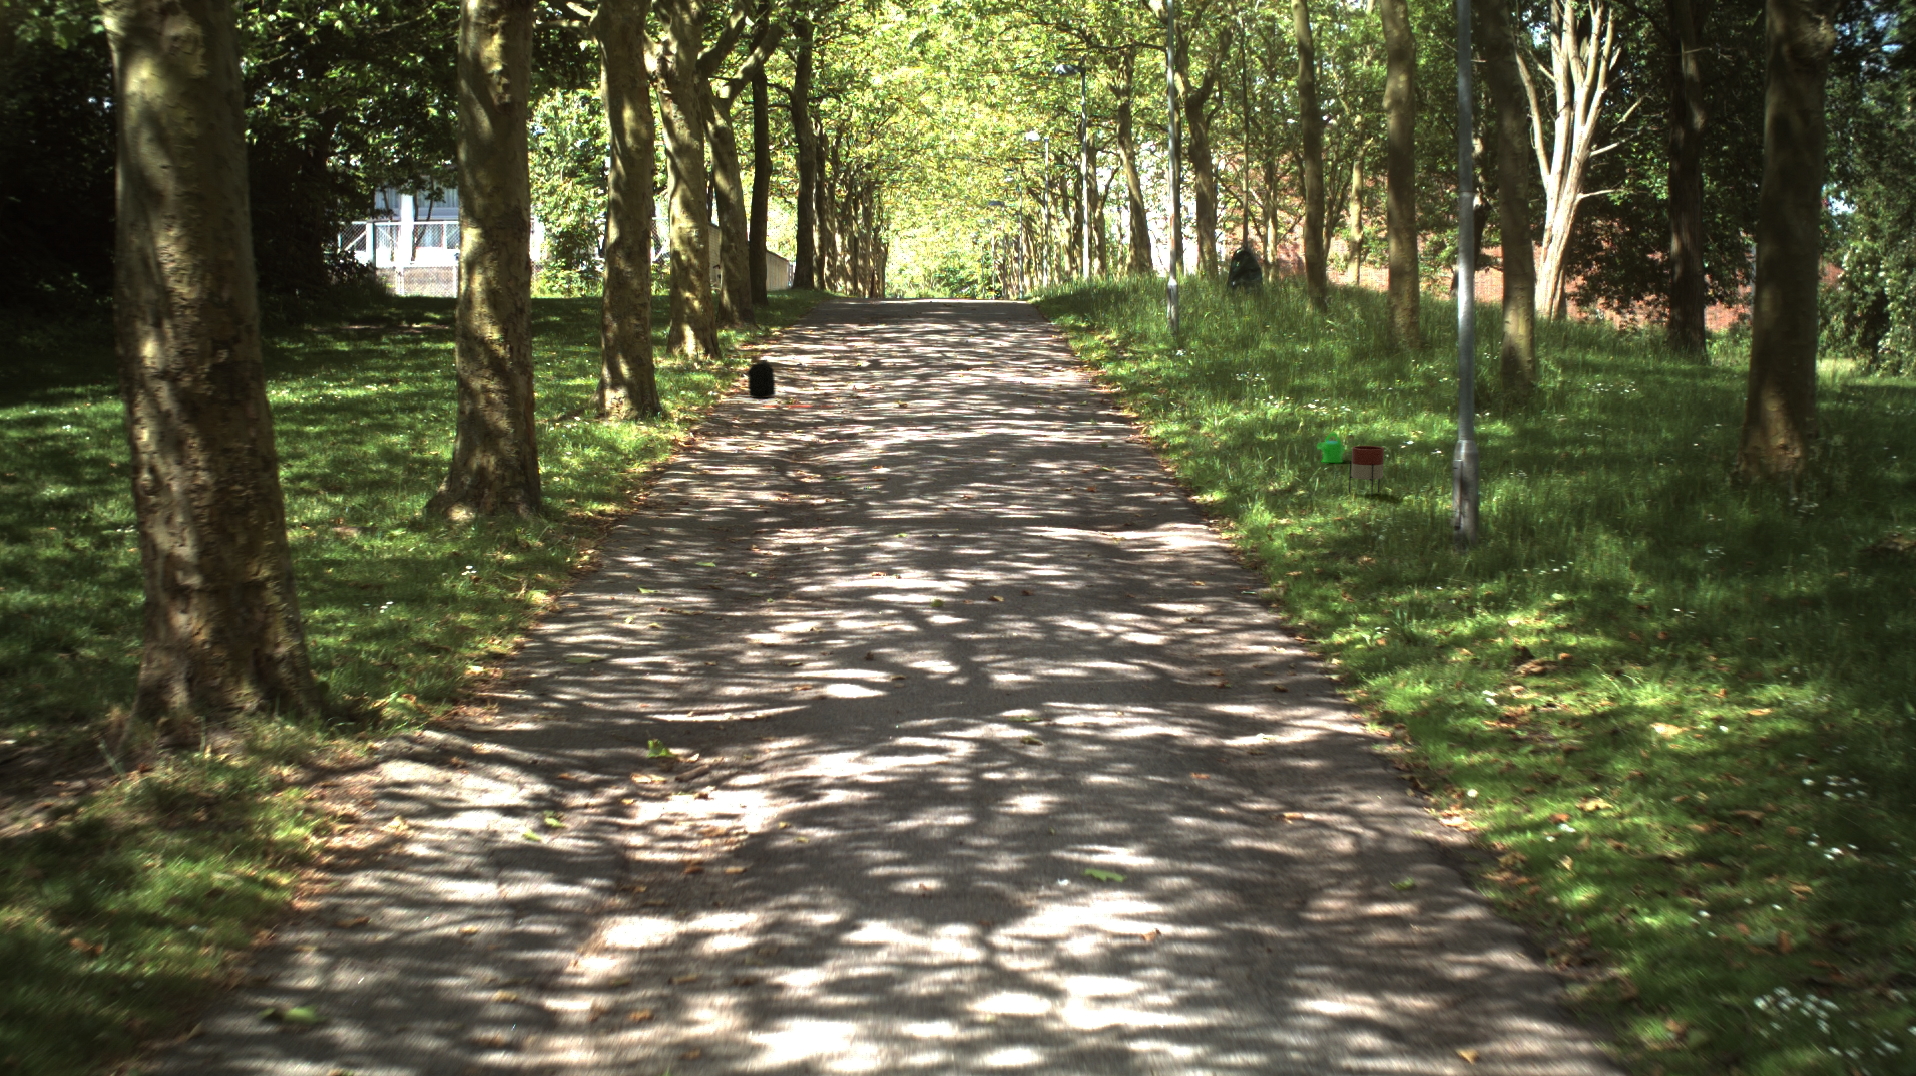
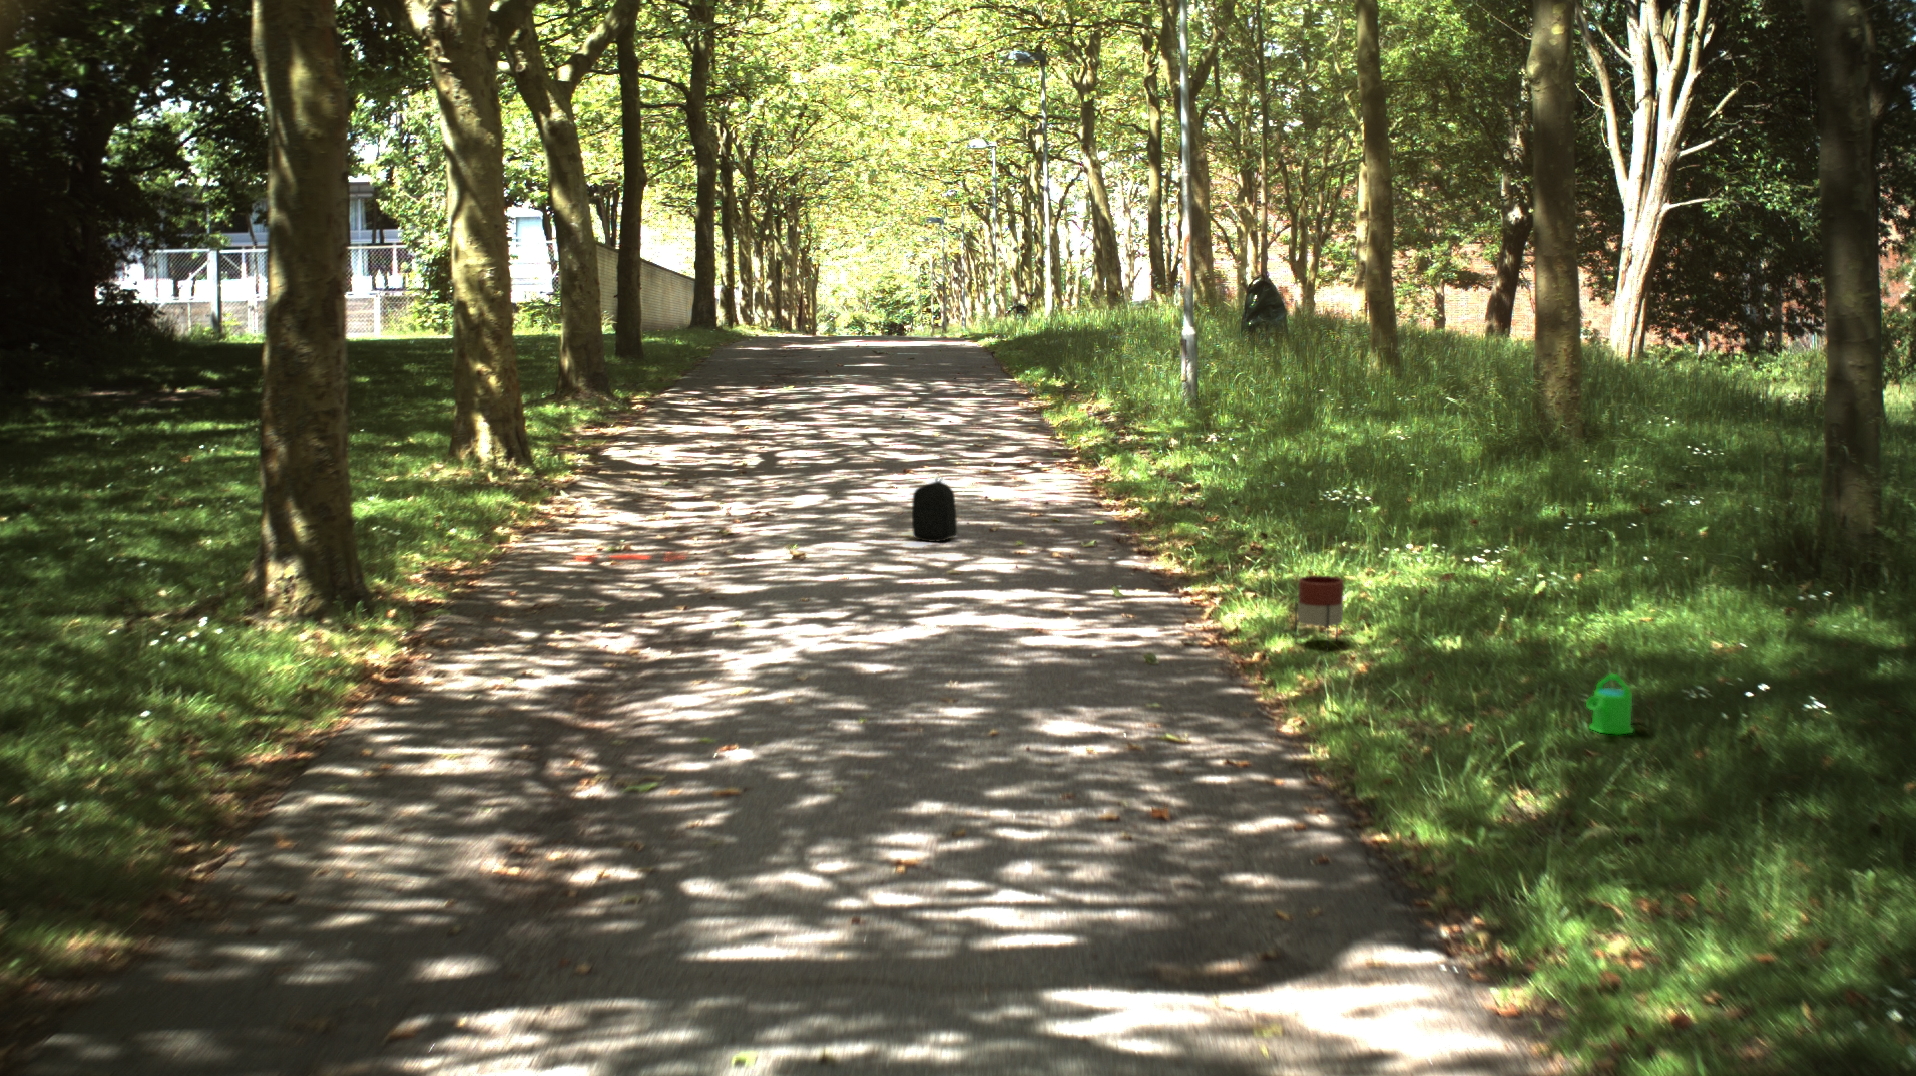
backpack: present [748,360,776,398] -> present [912,479,957,542]
planter: present [1349,446,1384,496] -> present [1295,576,1344,640]

